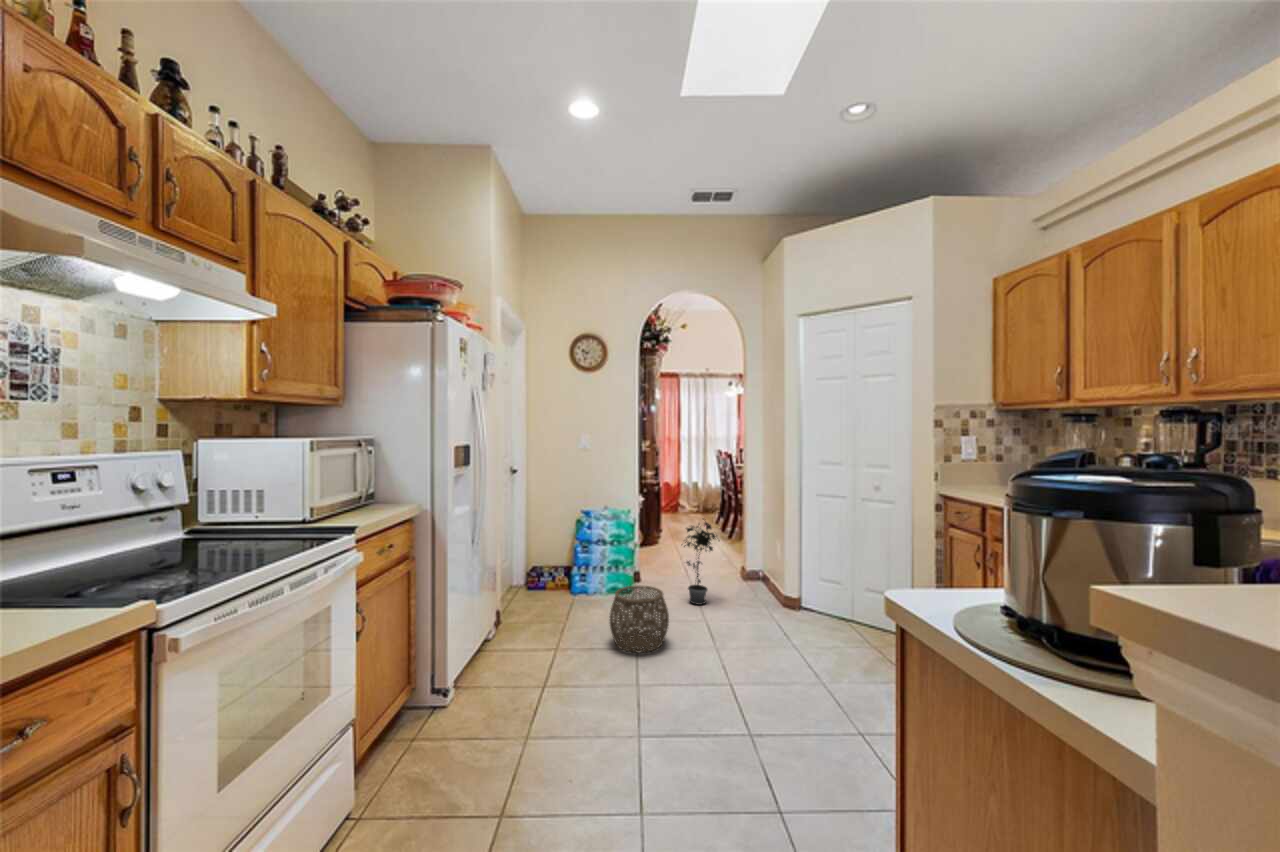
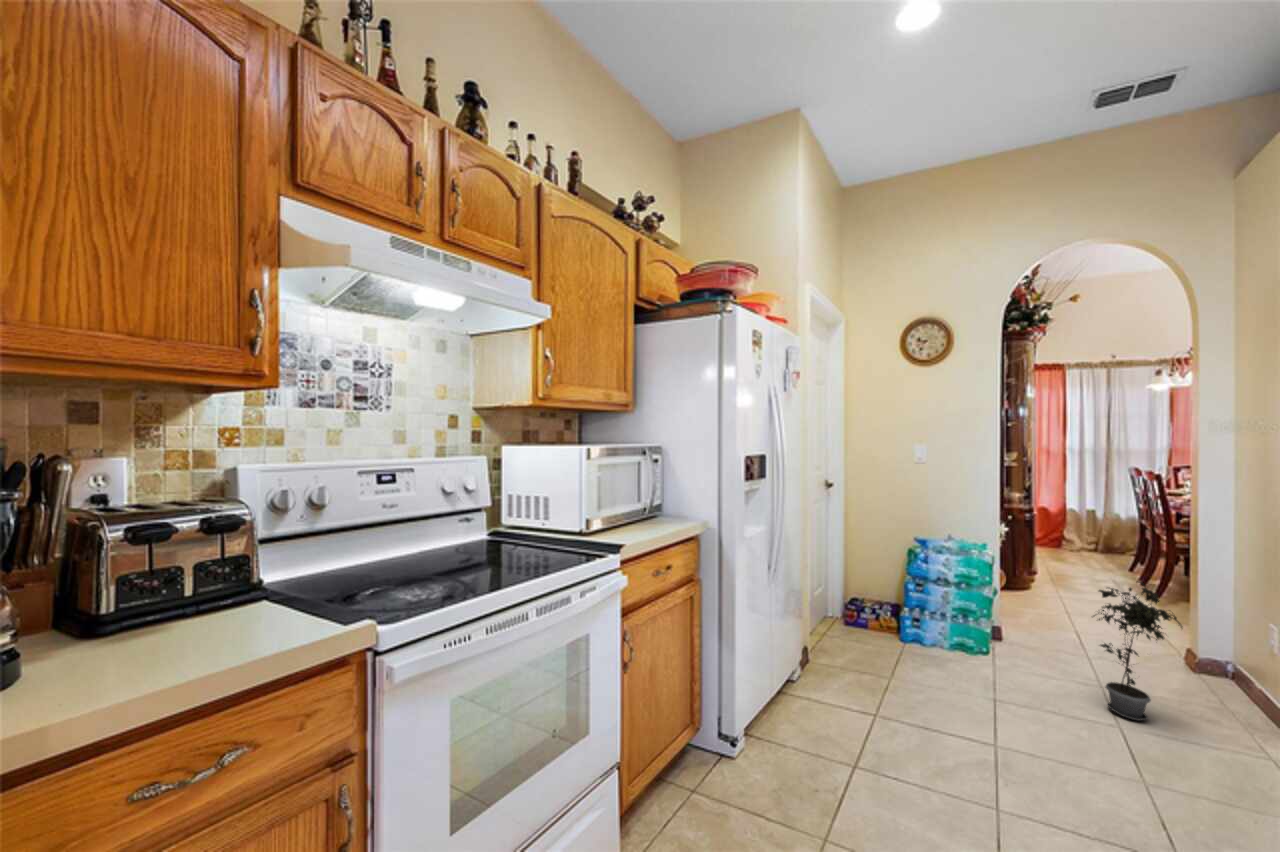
woven basket: present [610,585,669,653] -> none [961,668,1079,790]

